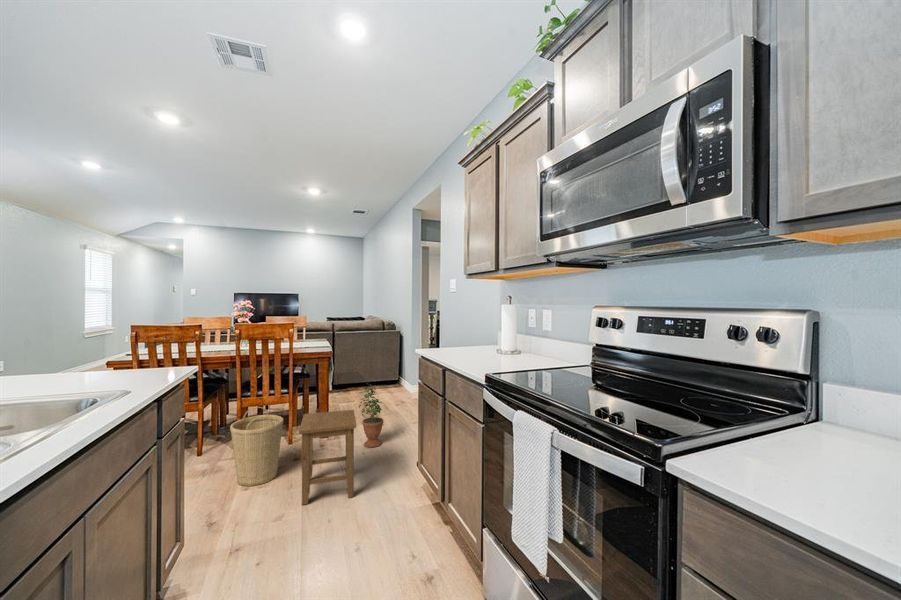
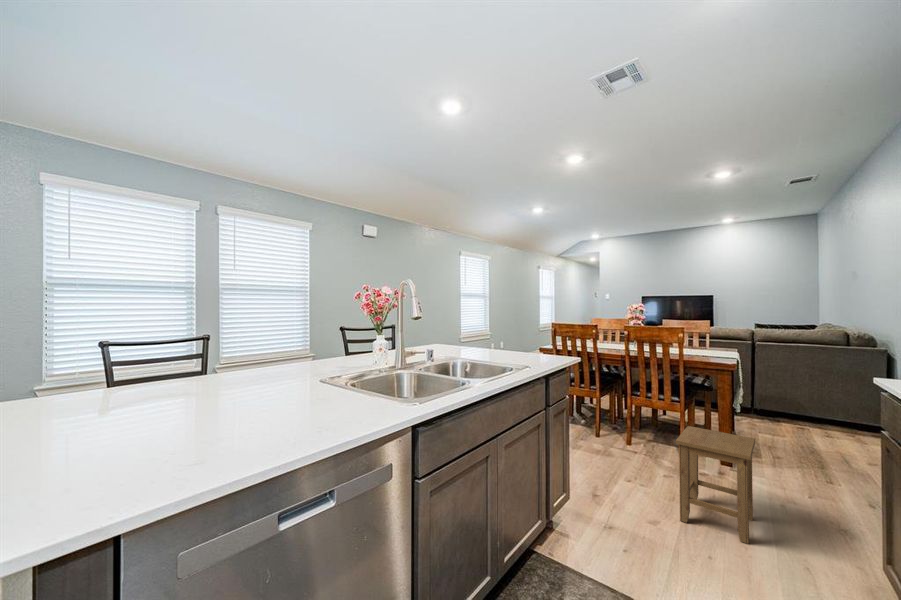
potted plant: present [359,384,383,447] -> none [772,413,817,502]
basket: present [230,407,283,486] -> none [616,406,667,483]

